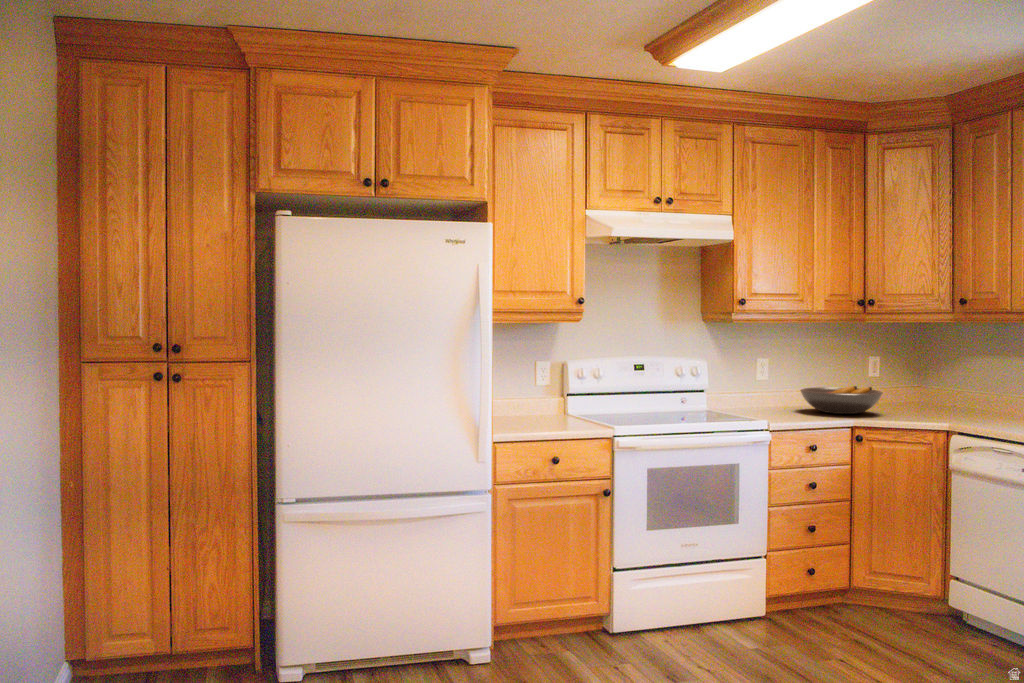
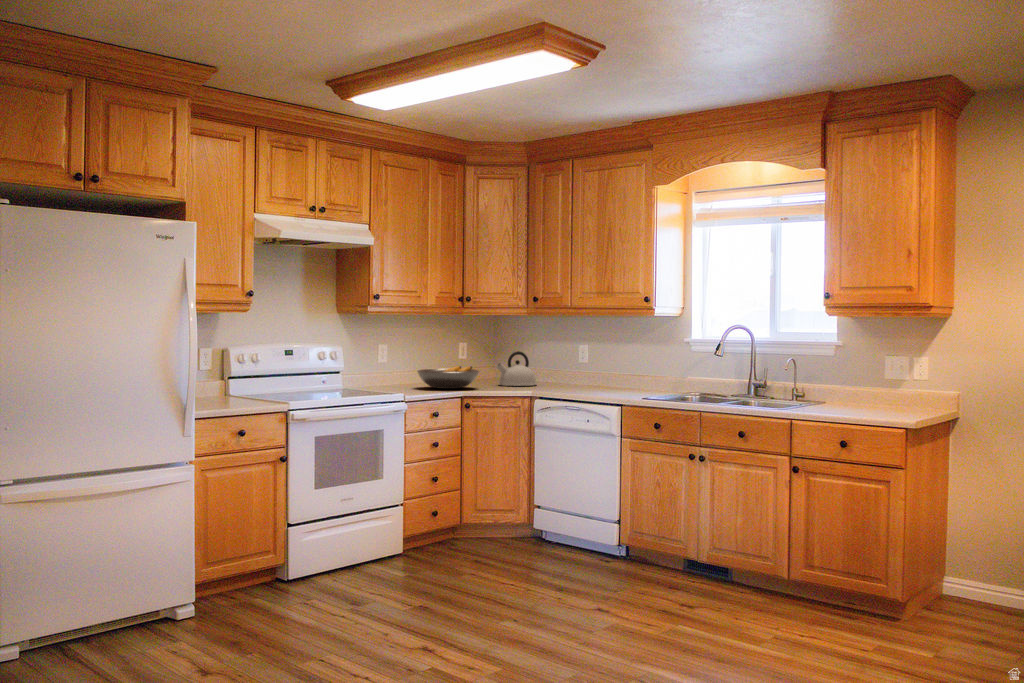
kettle: none [912,368,972,414] -> present [497,351,536,386]

